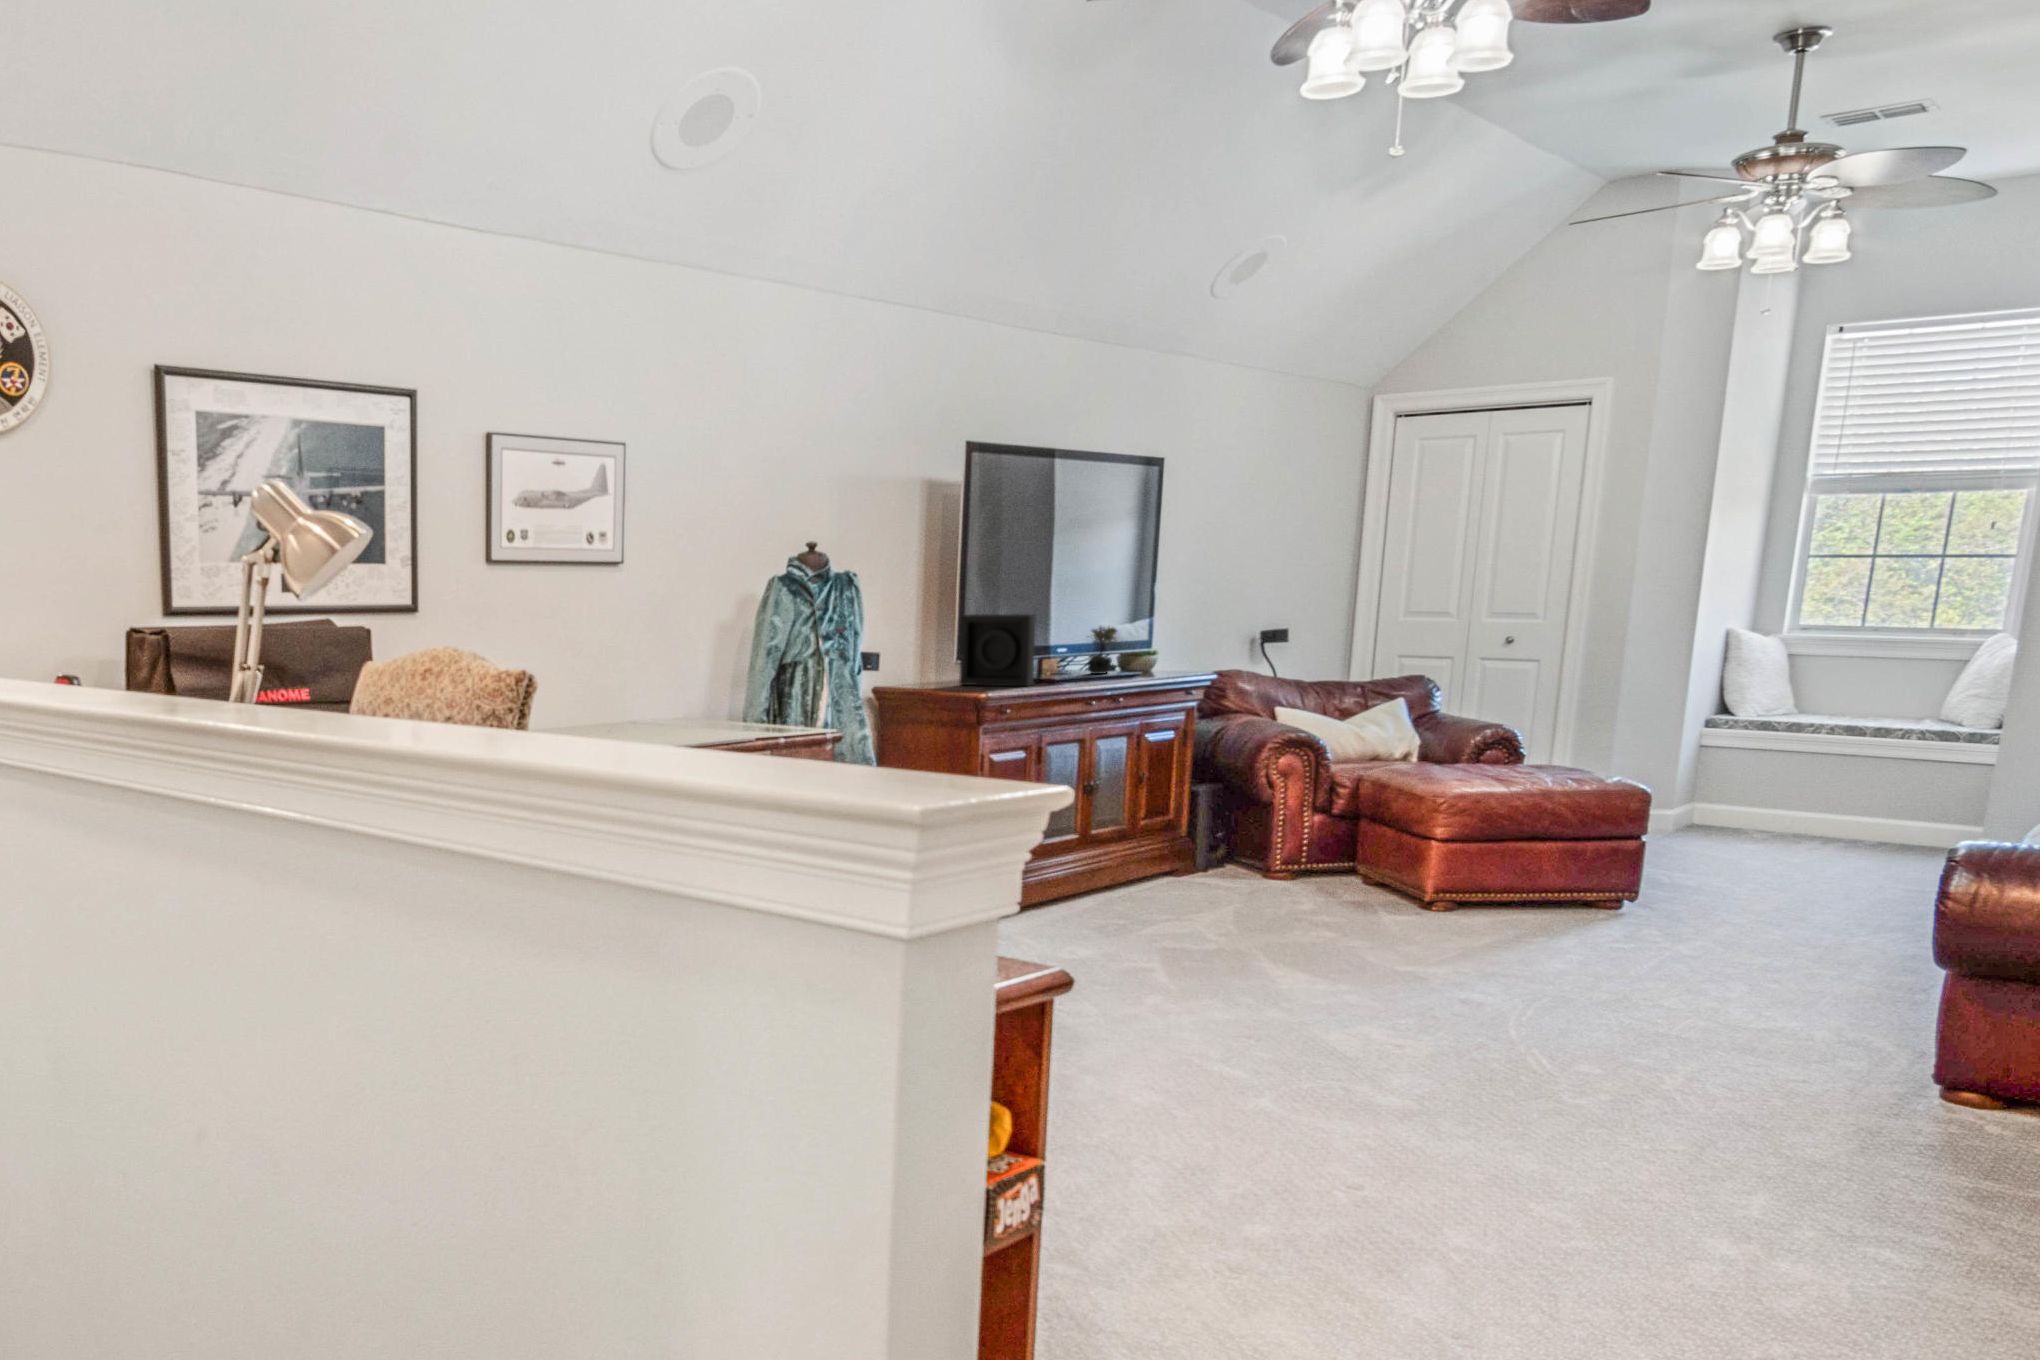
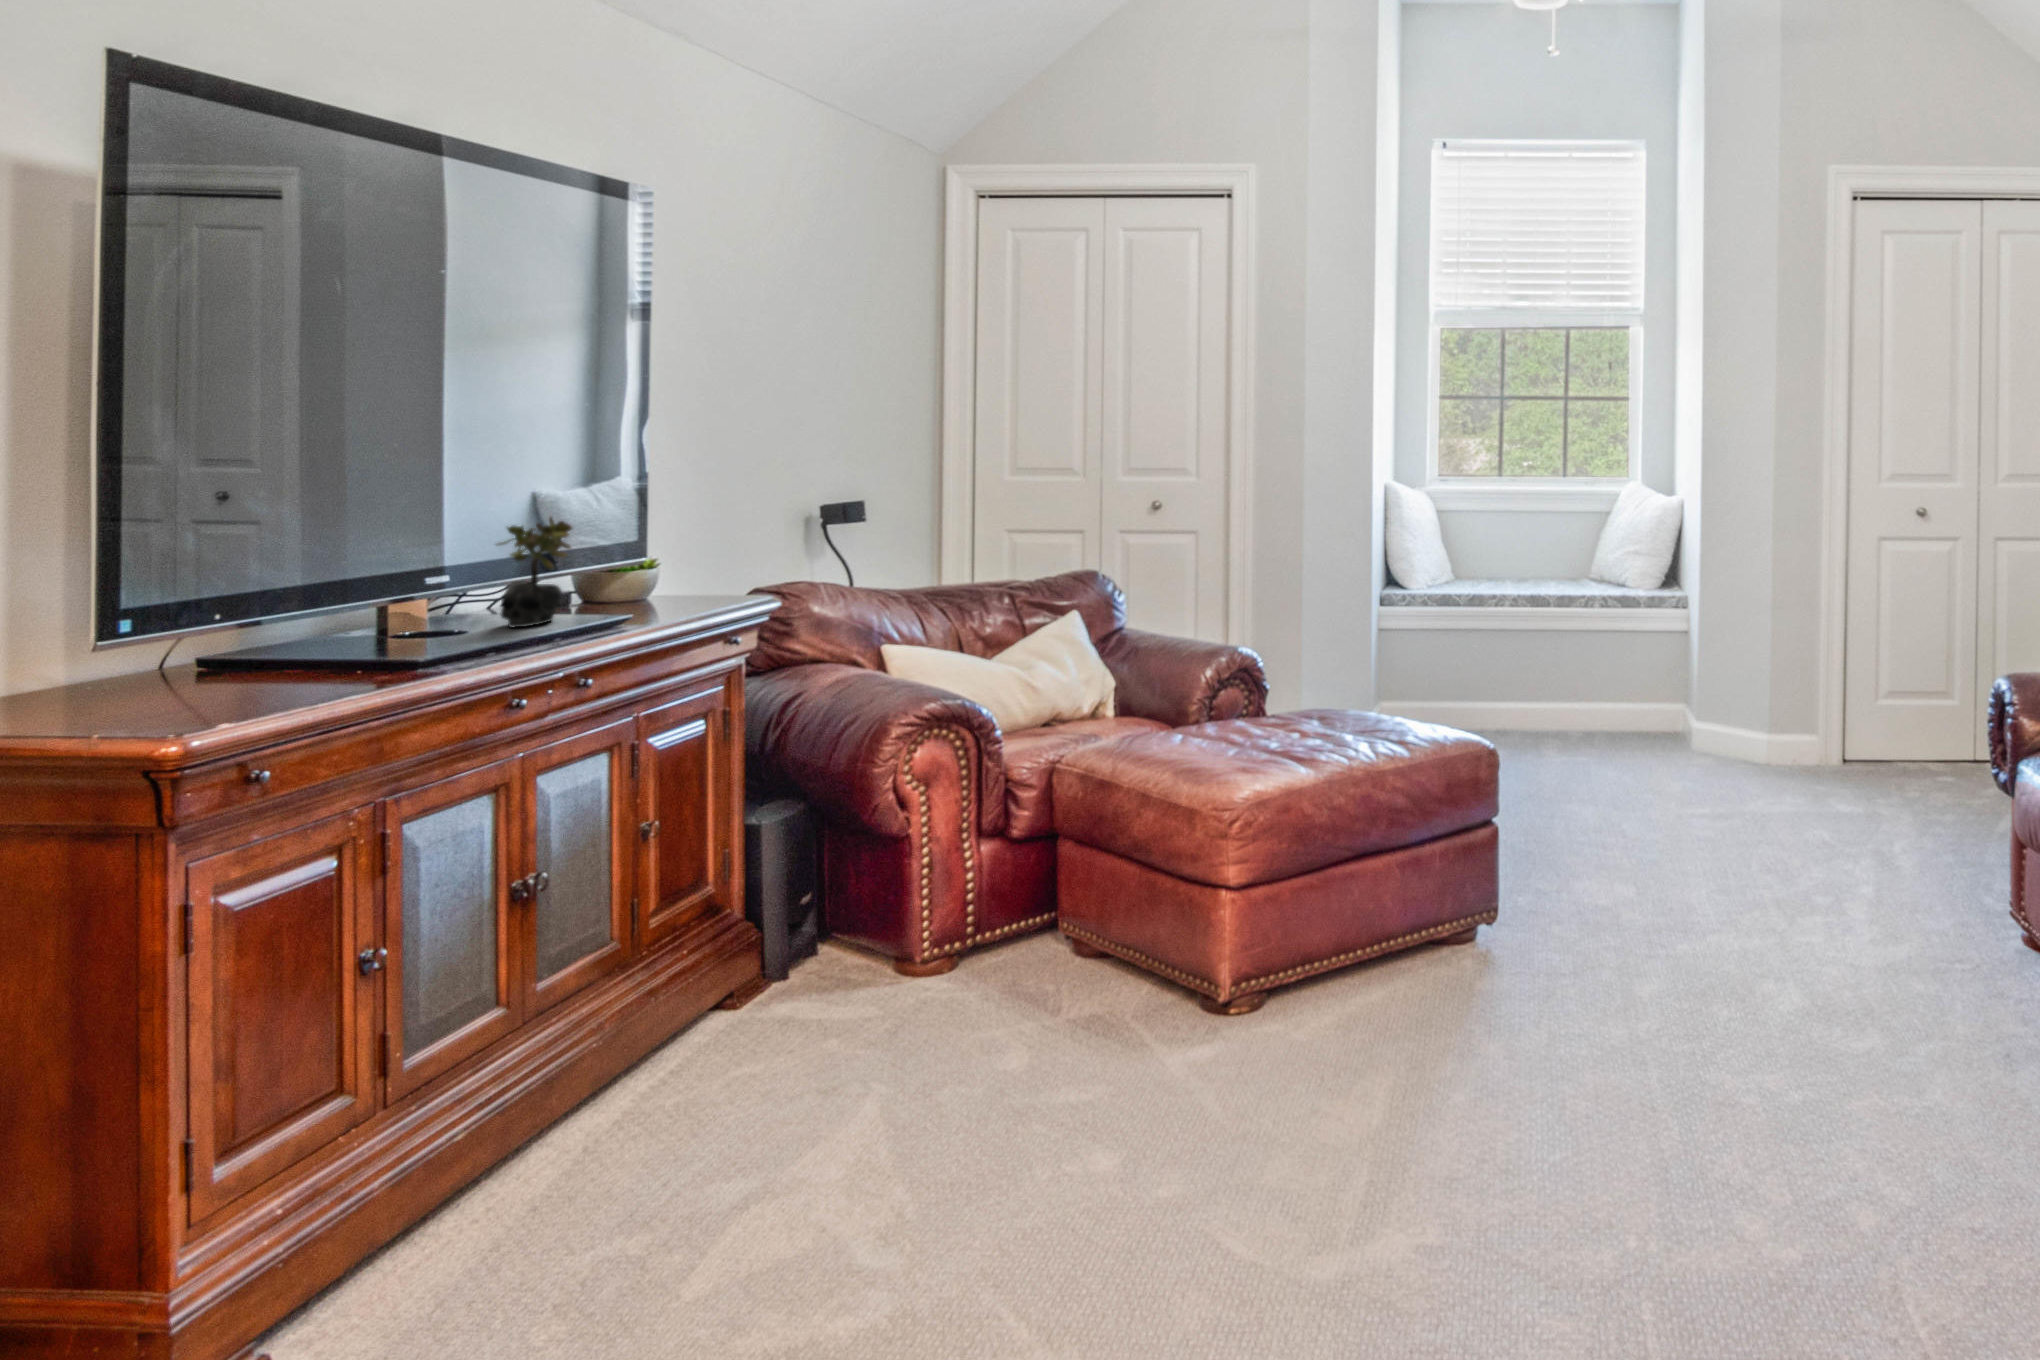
speaker: present [959,614,1036,686] -> none [89,501,340,700]

